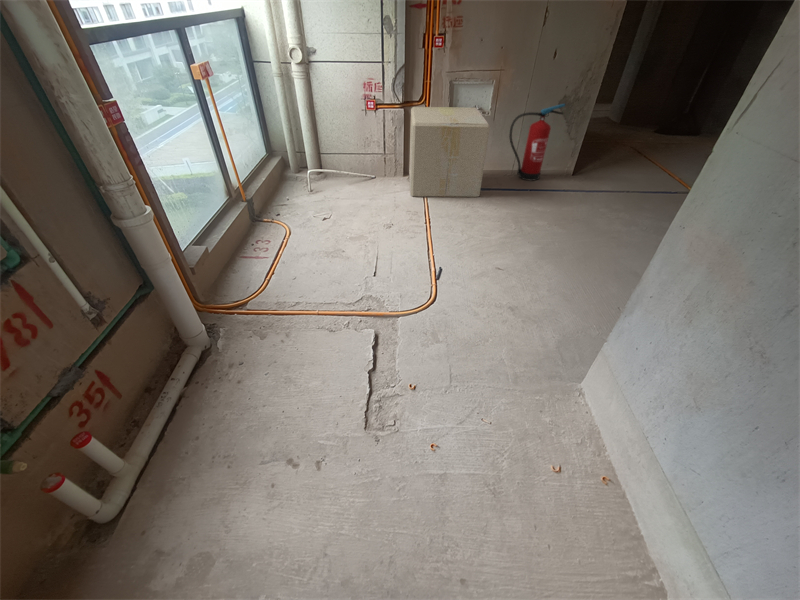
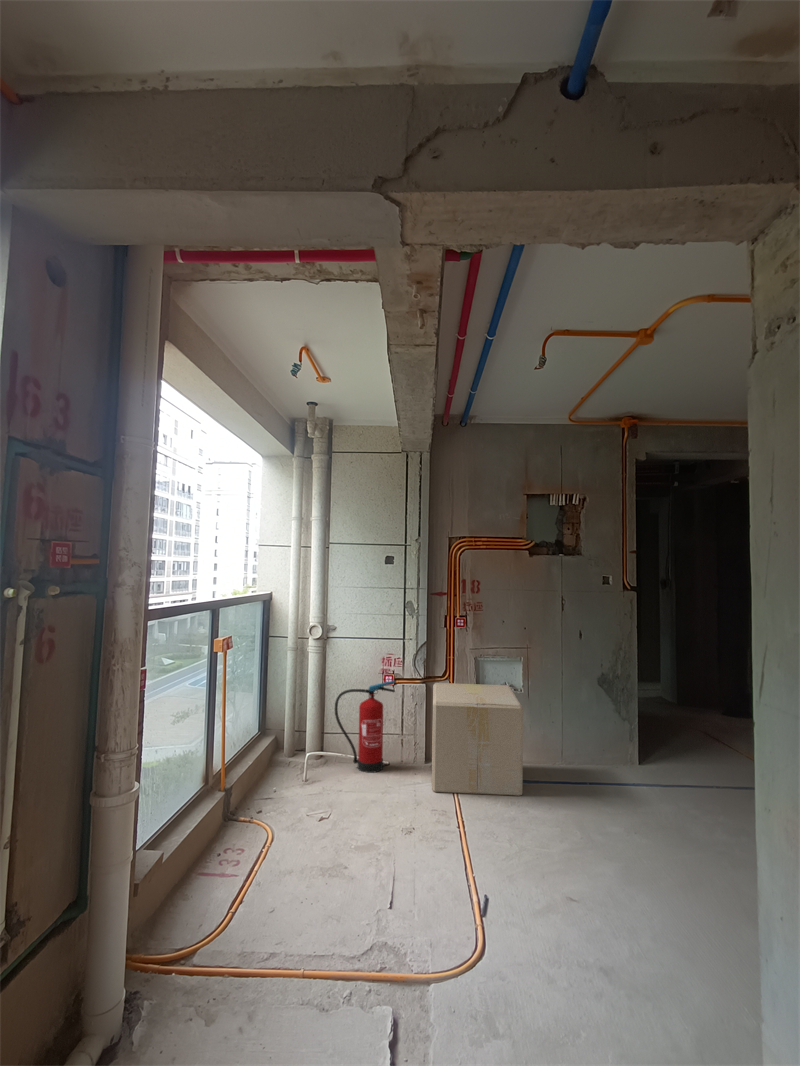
fire extinguisher: present [509,104,565,181] -> present [335,681,395,773]

